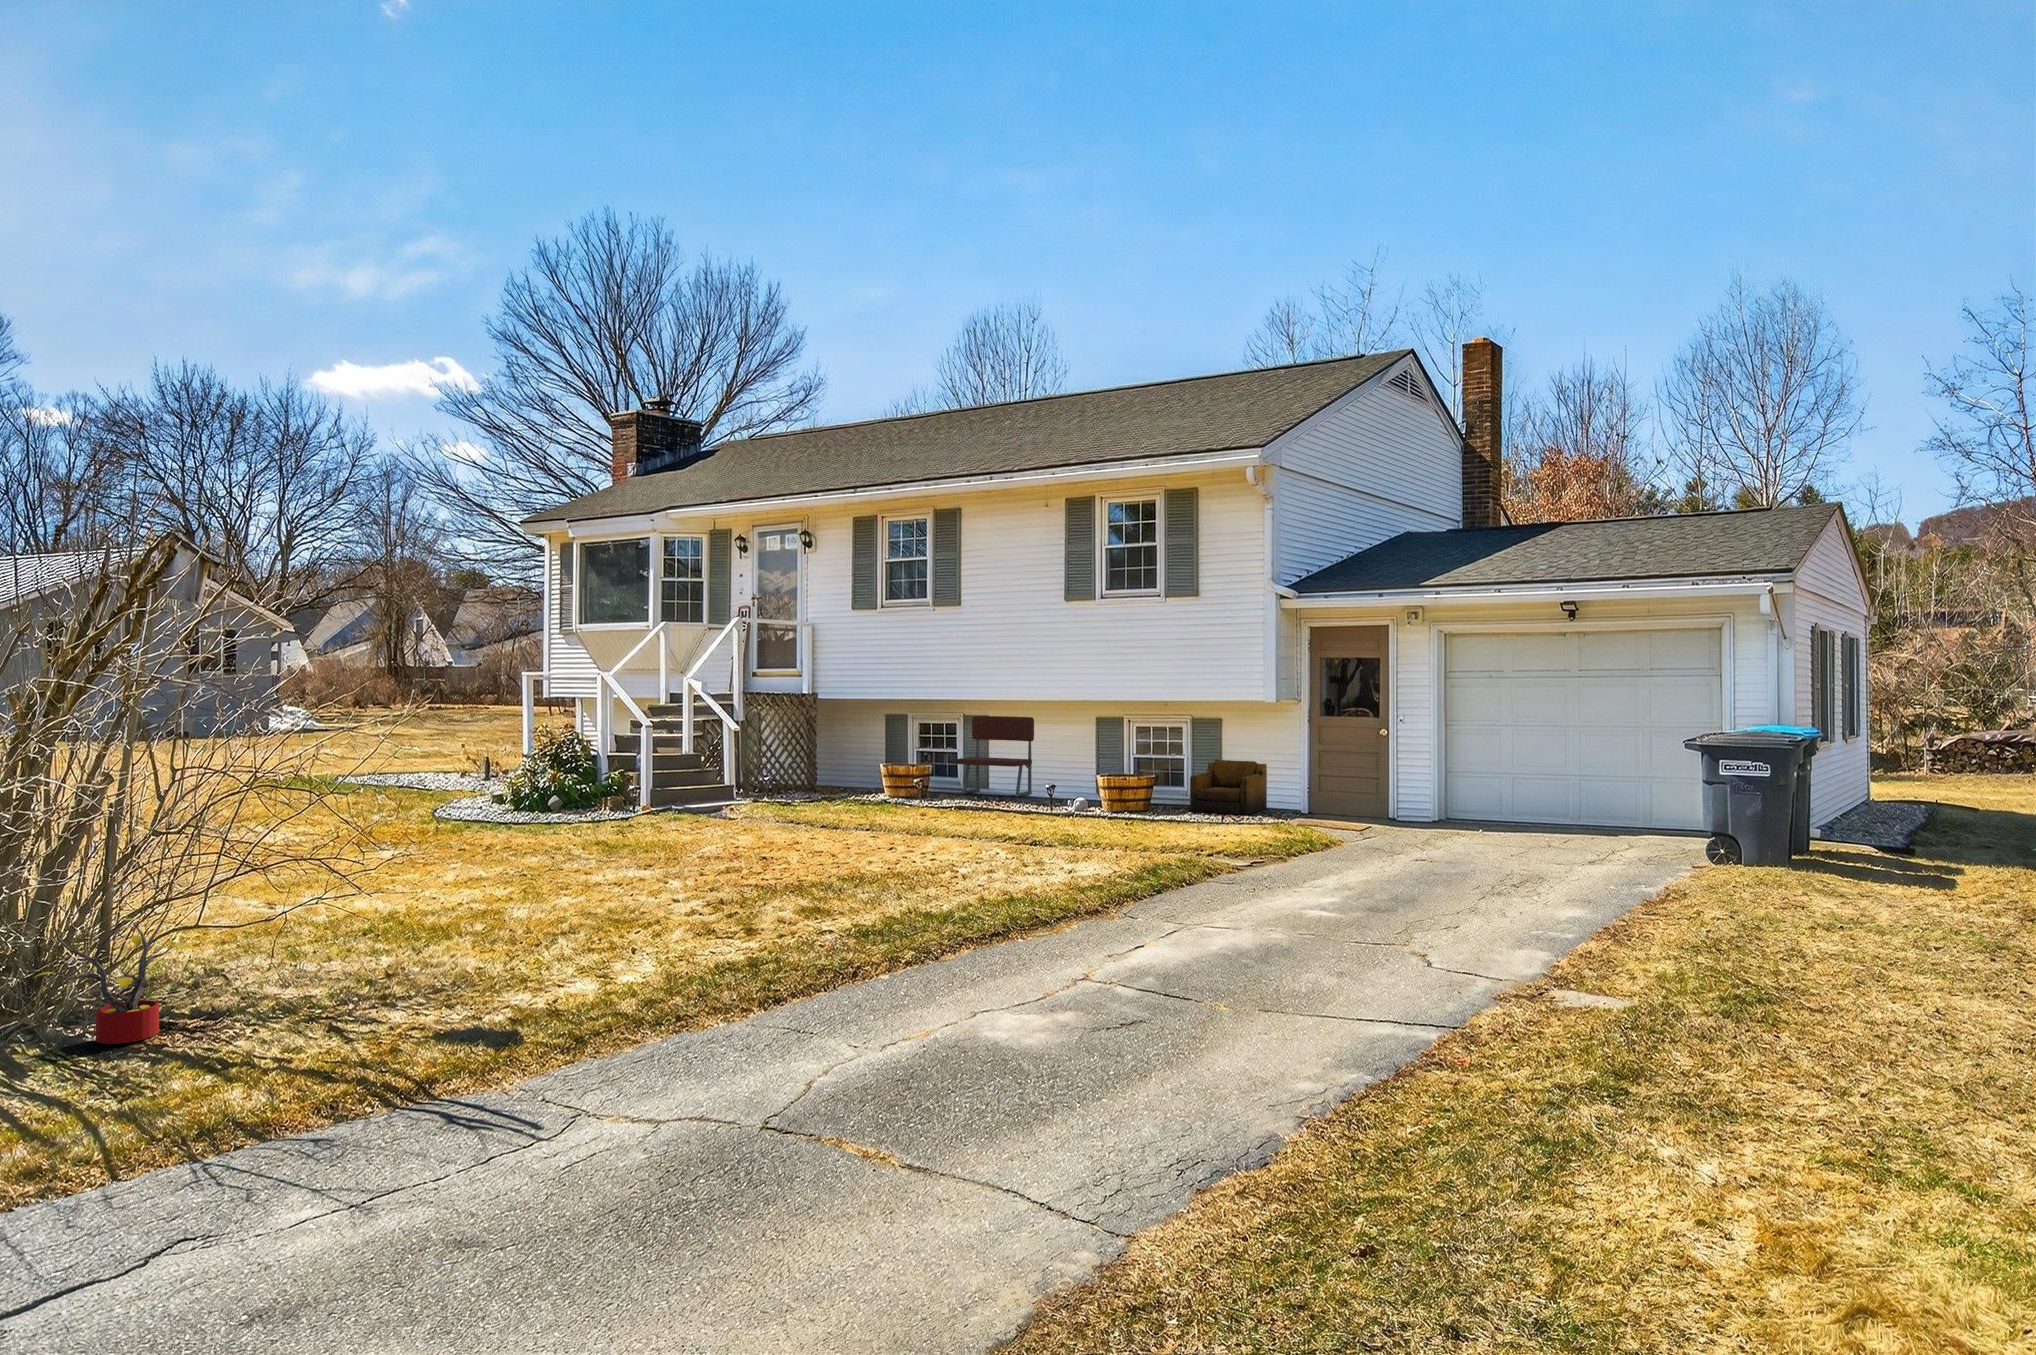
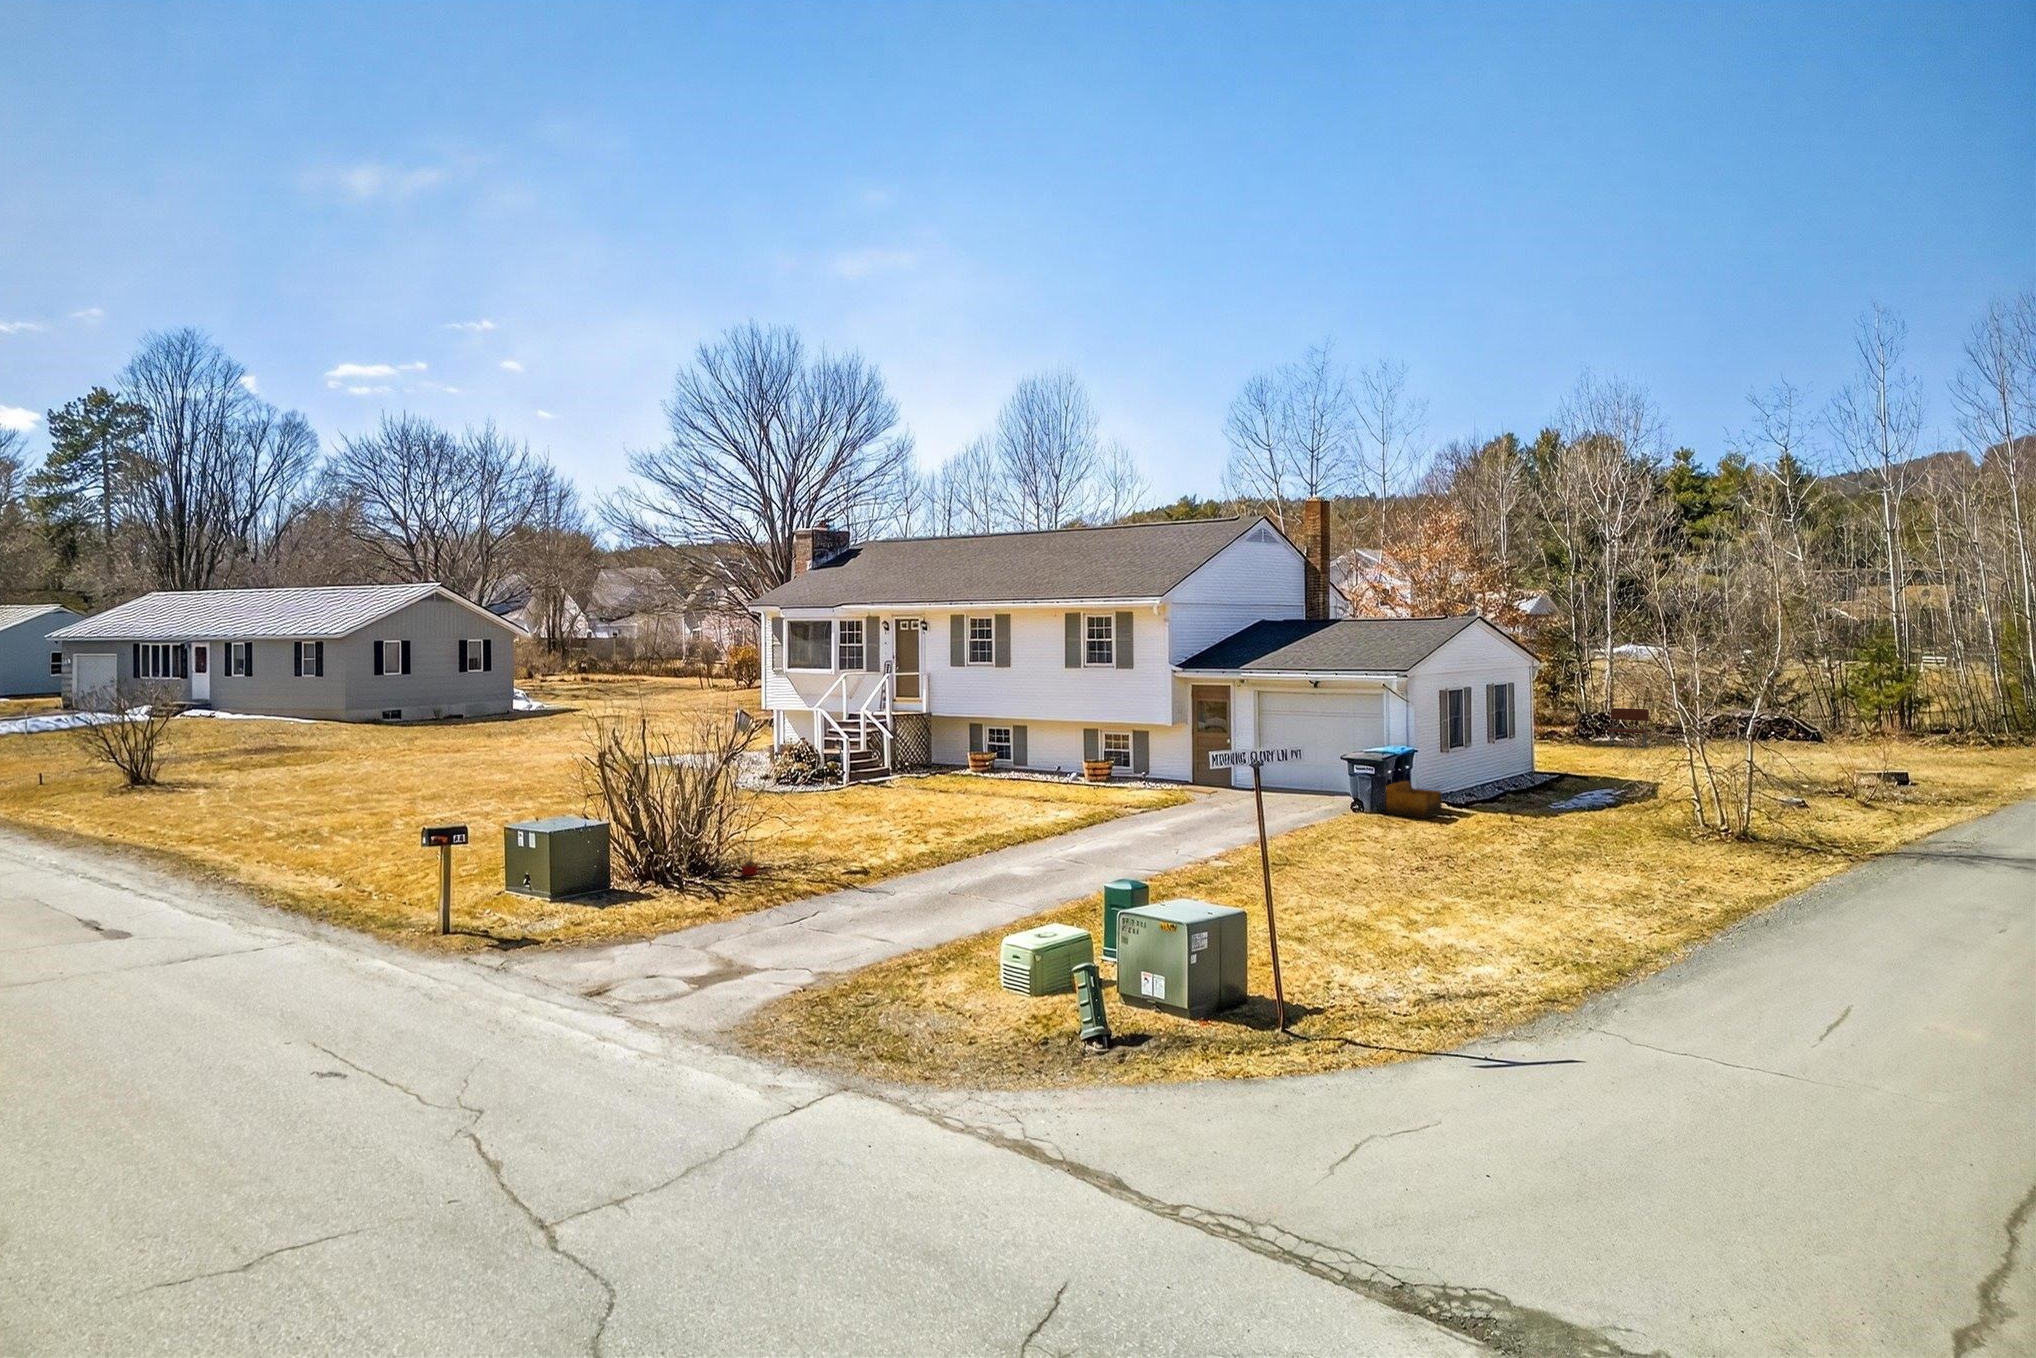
bench: present [955,716,1034,797] -> present [1607,708,1649,748]
armchair: present [1190,760,1267,815] -> present [1386,781,1442,819]

